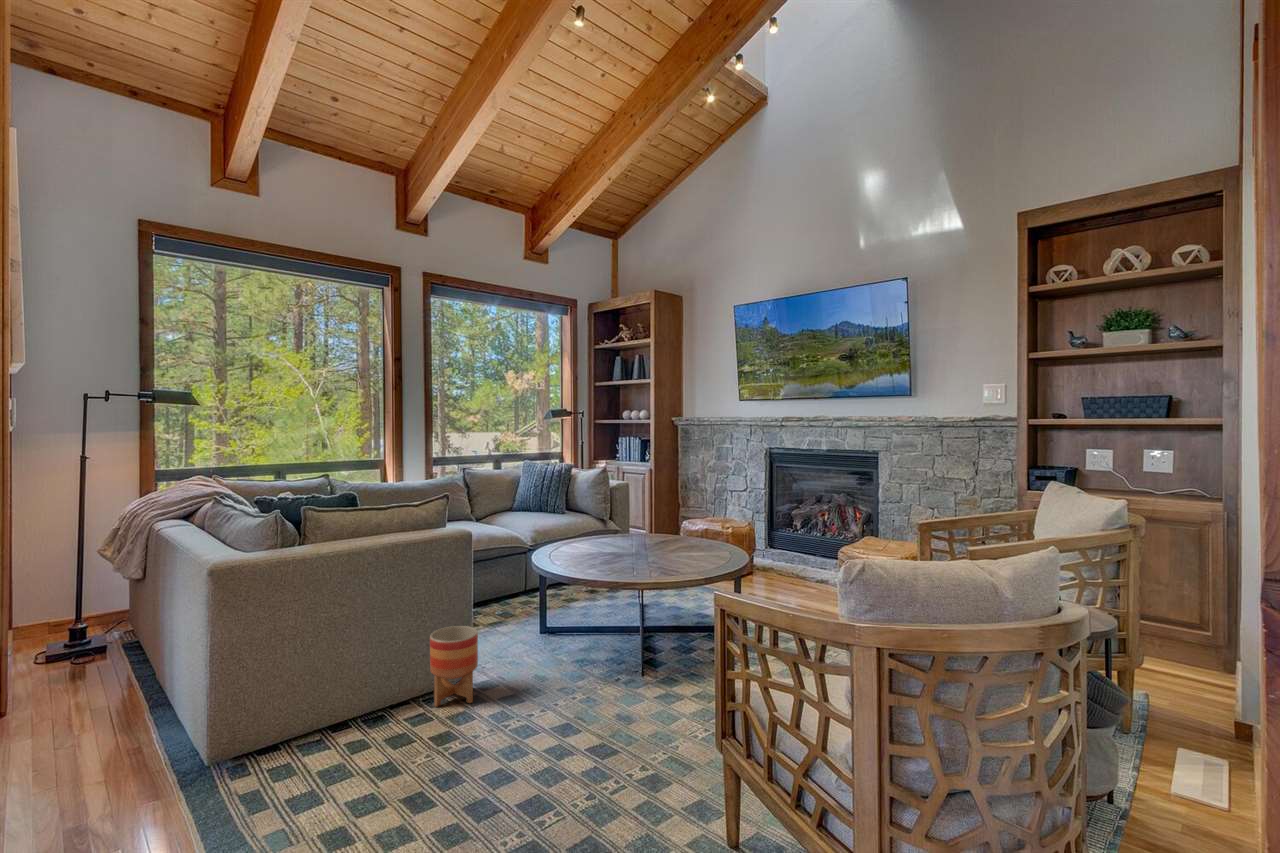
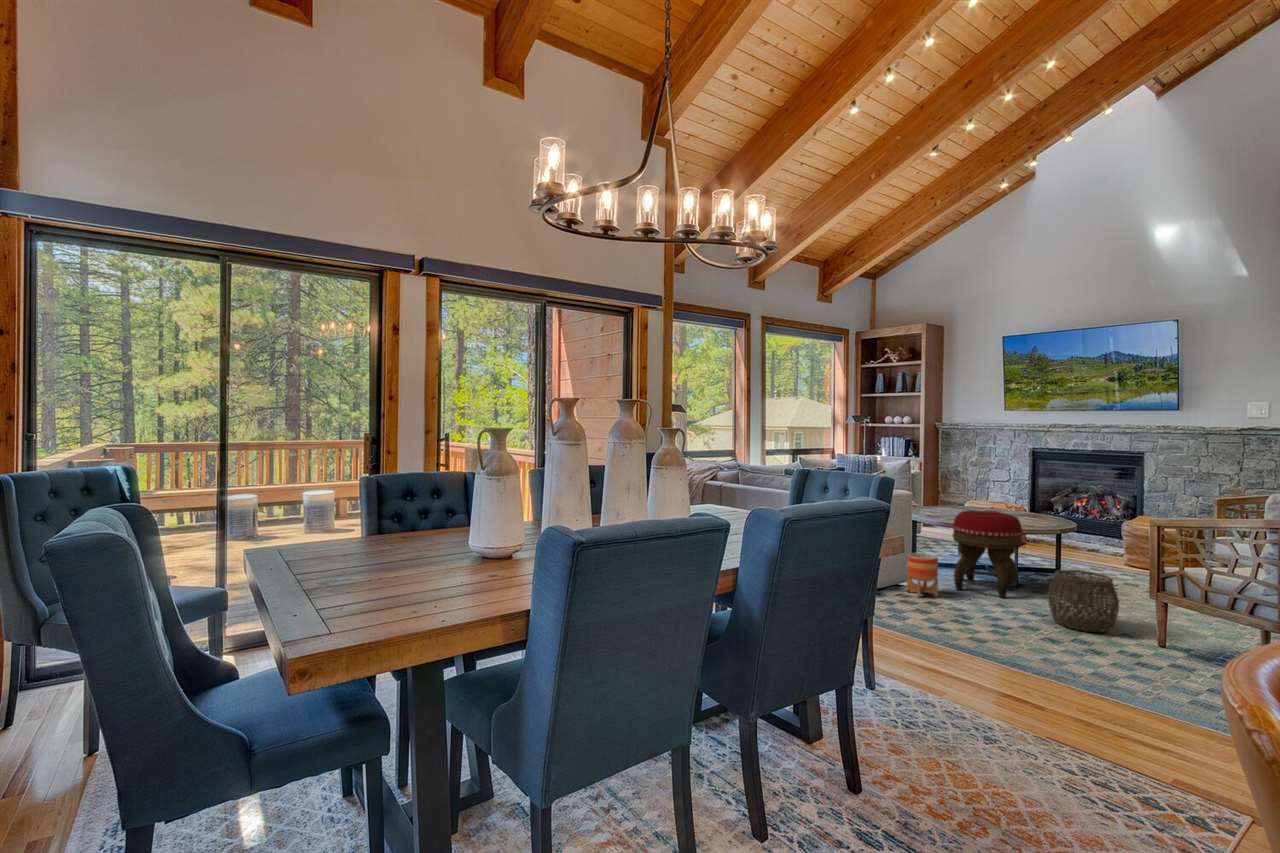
footstool: none [525,550,626,697] -> present [953,510,1023,598]
woven basket: none [581,663,687,791] -> present [1048,570,1119,632]

